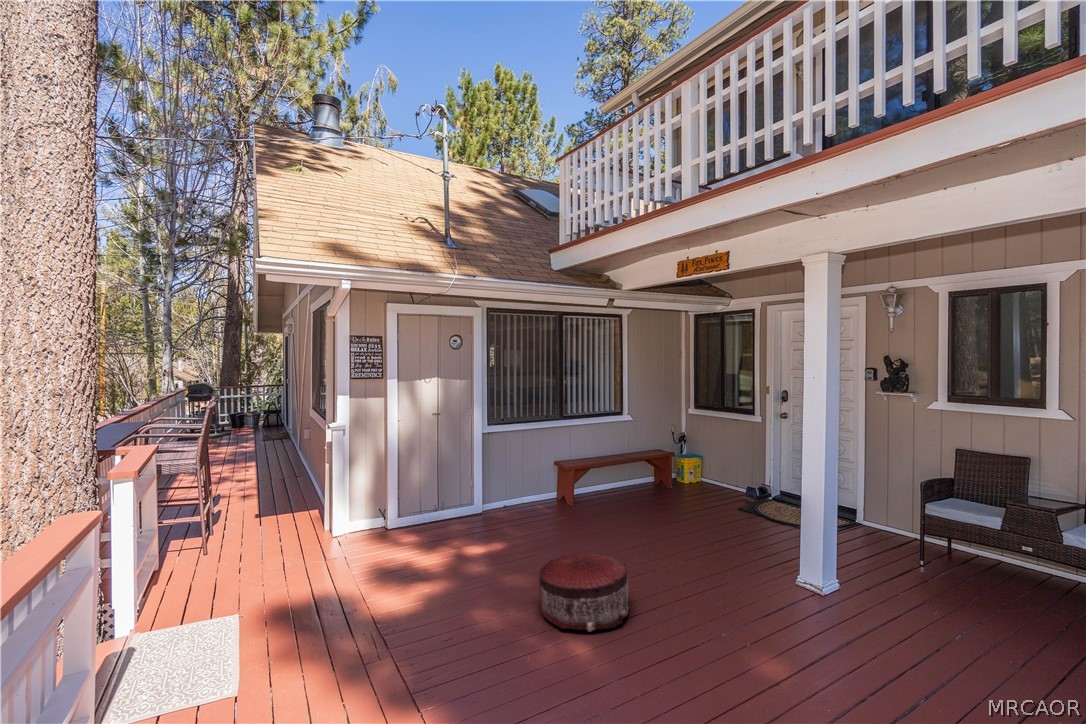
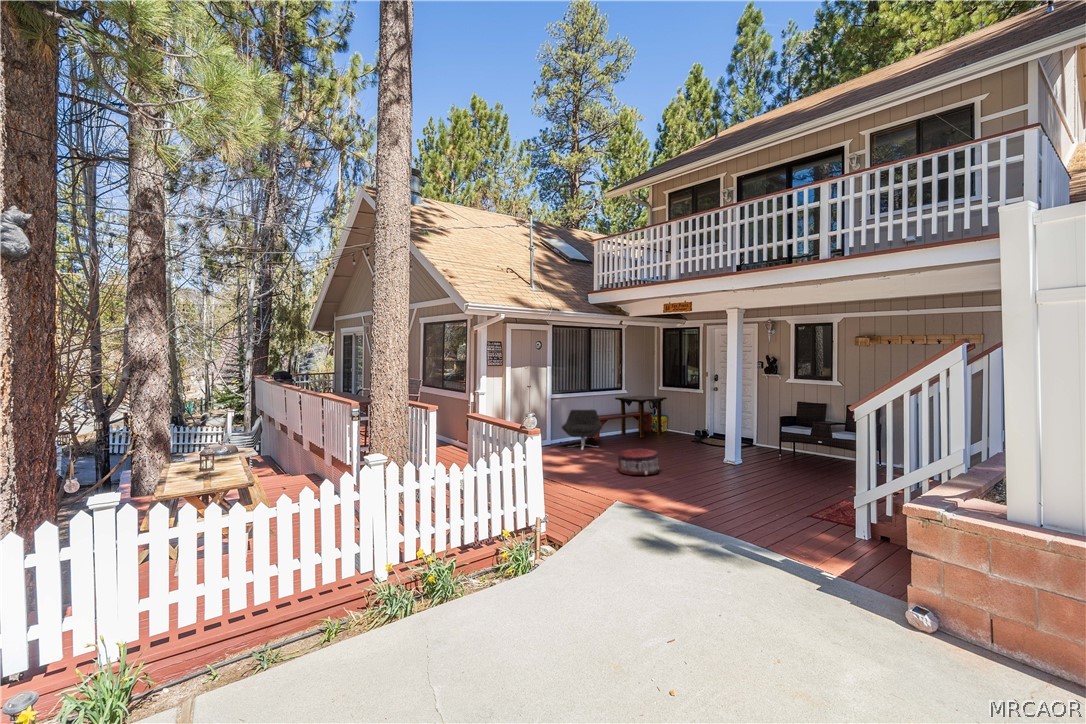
side table: none [608,424,695,501] -> present [615,395,667,438]
lounge chair: none [493,451,571,529] -> present [562,409,602,450]

